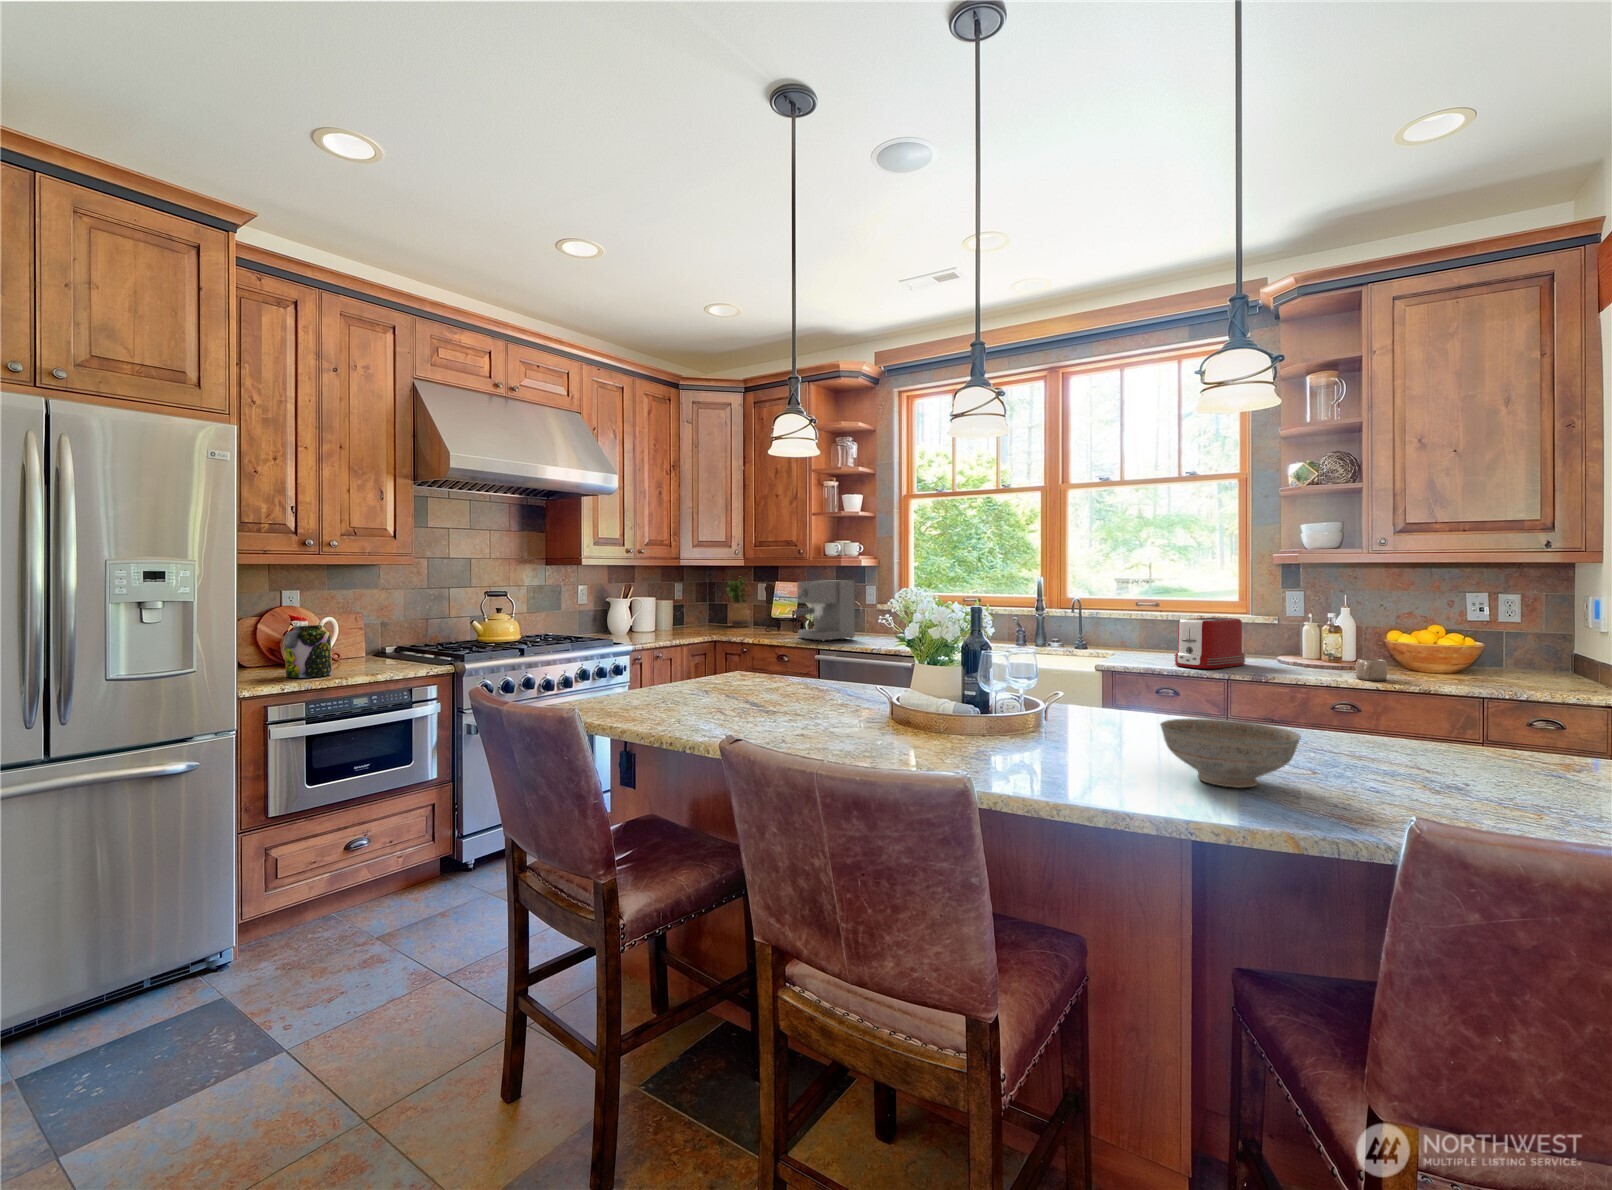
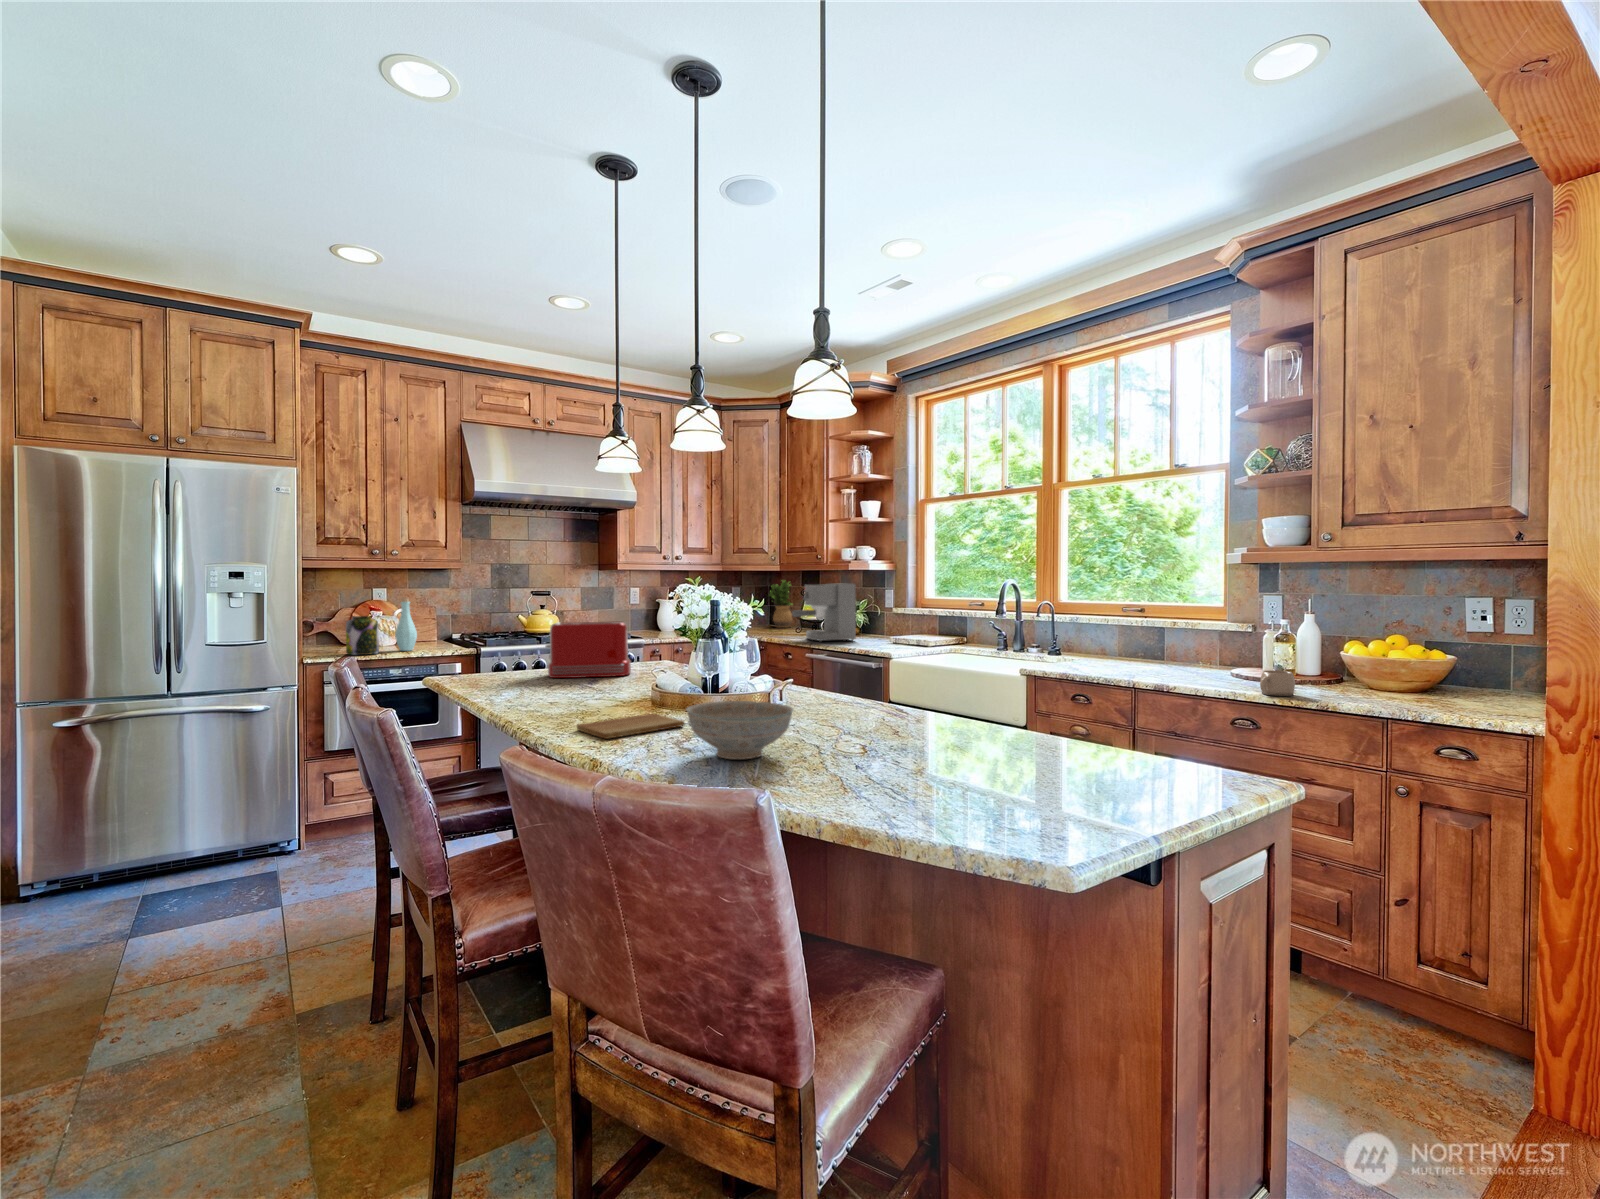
bottle: none [347,601,375,669] -> present [395,598,417,651]
toaster: present [1174,617,1246,669] -> present [545,622,631,678]
cutting board: none [953,737,1050,774] -> present [577,714,684,739]

